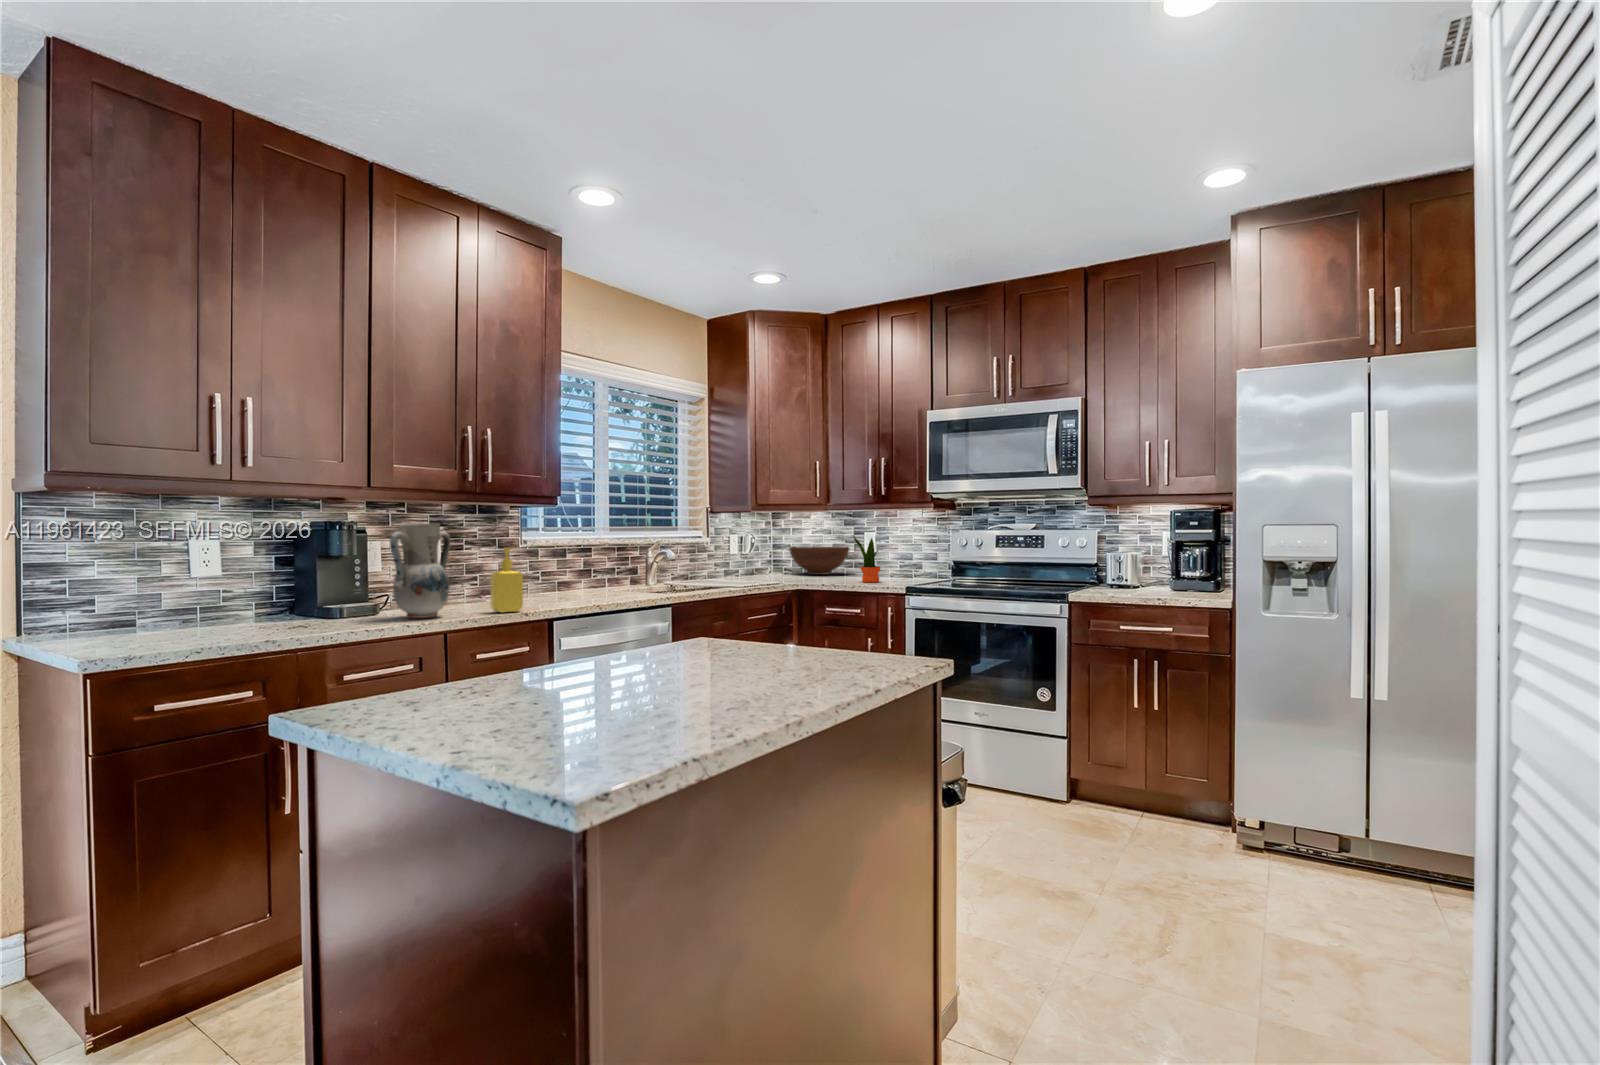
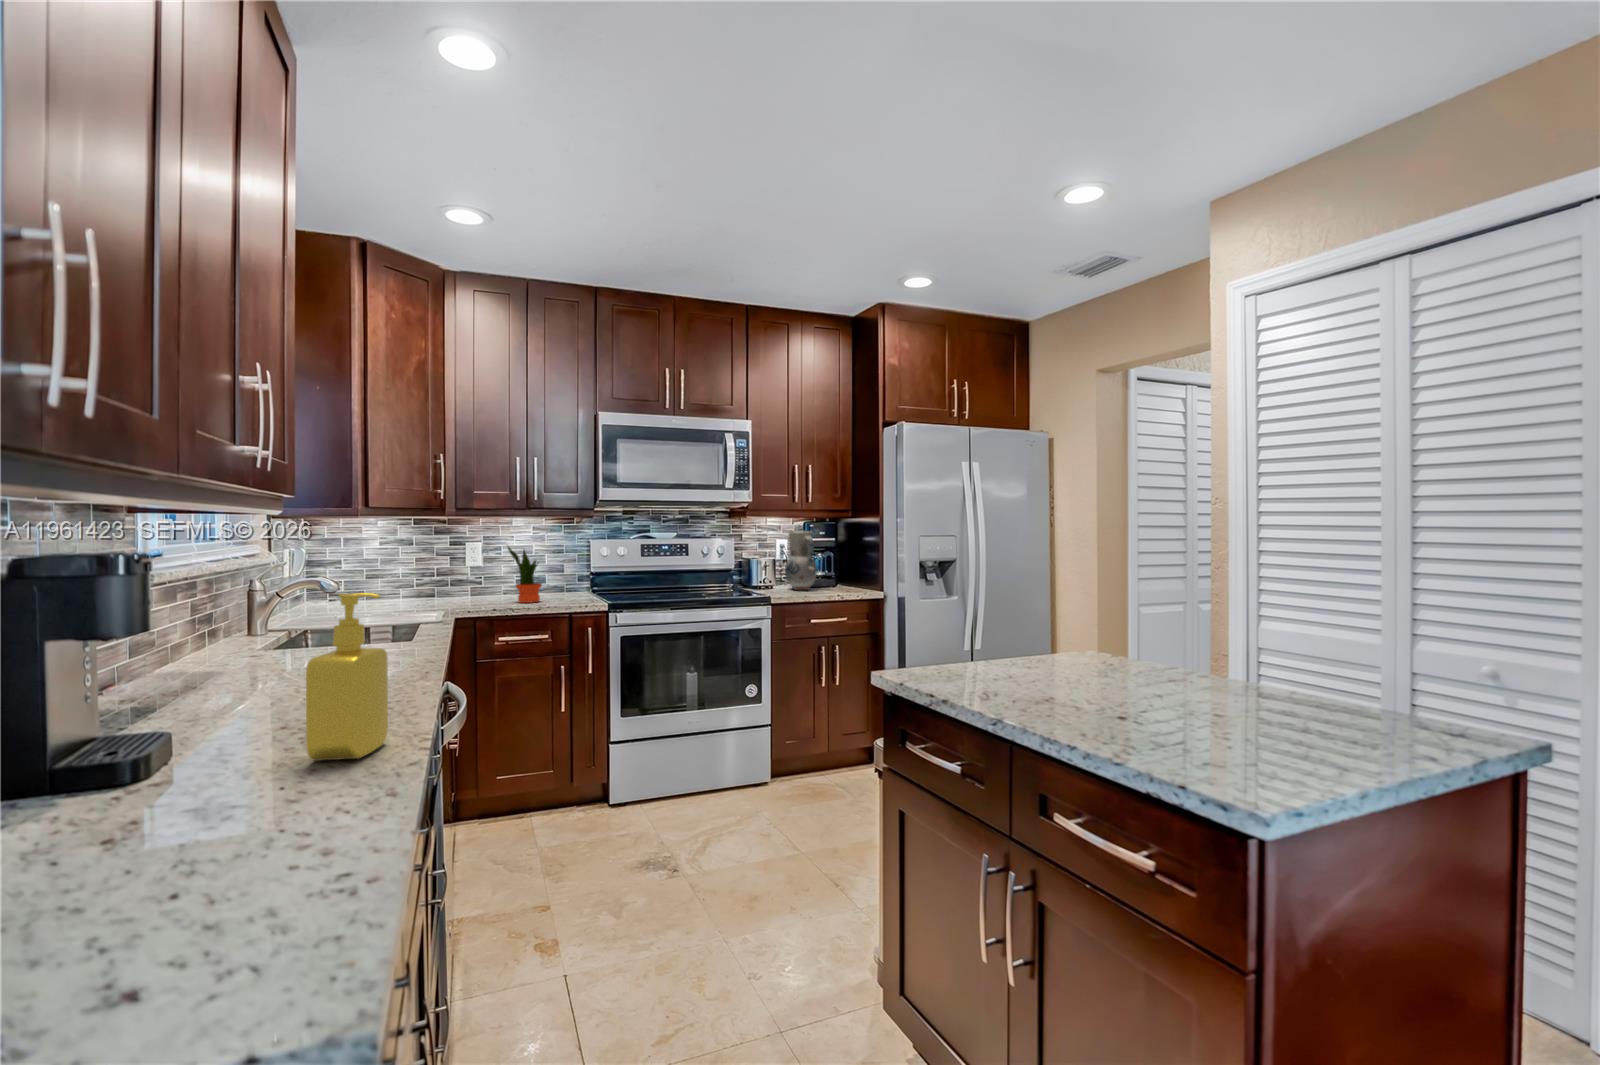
vase: present [390,524,451,618] -> present [785,531,817,590]
fruit bowl: present [789,546,849,575] -> none [347,560,442,600]

